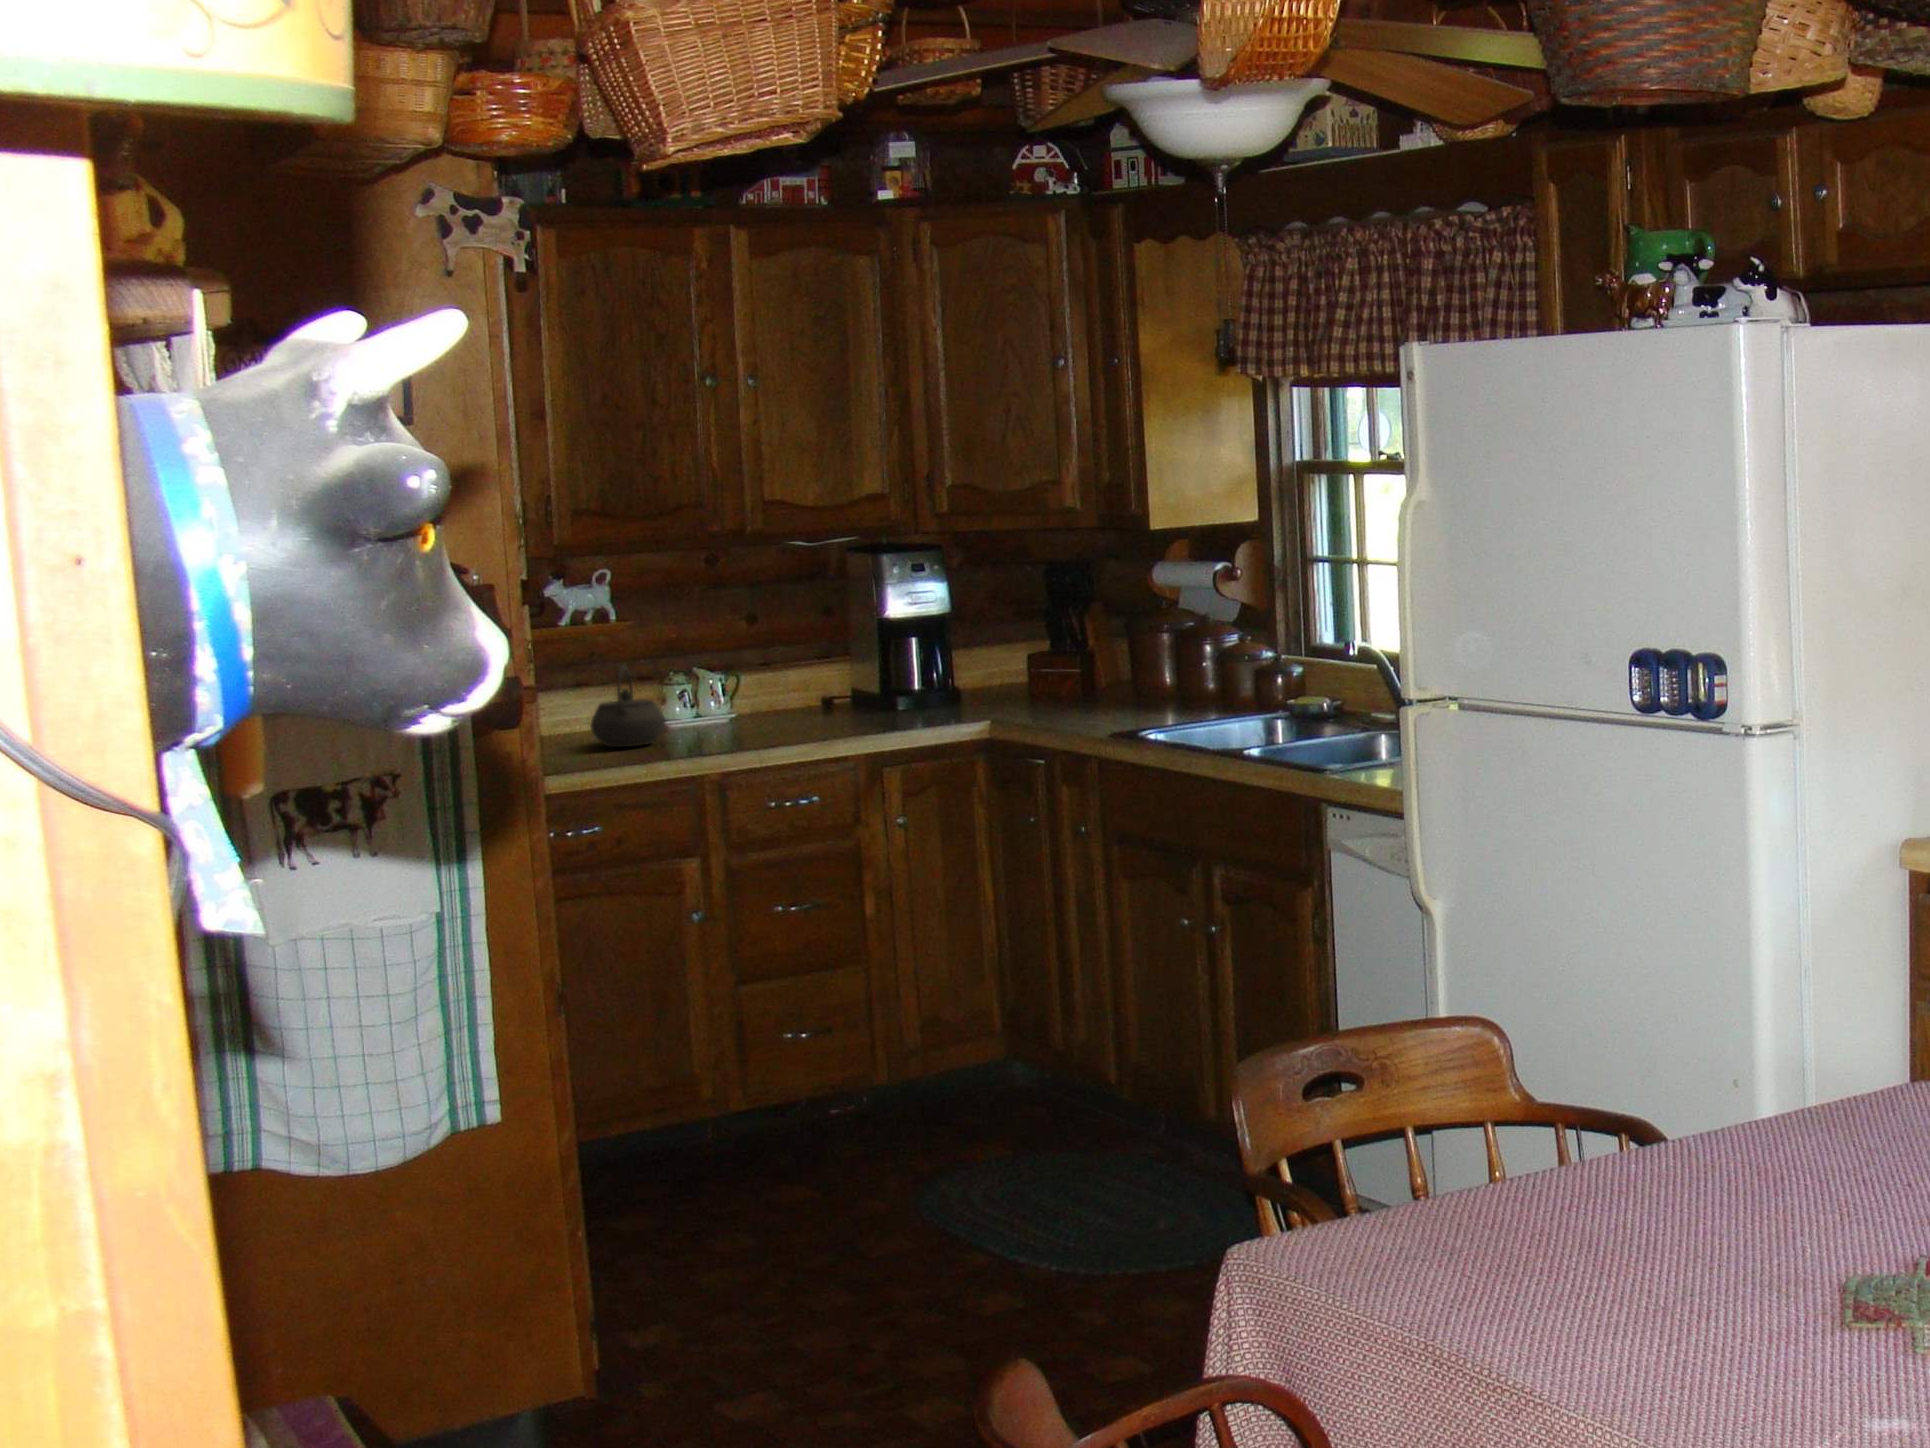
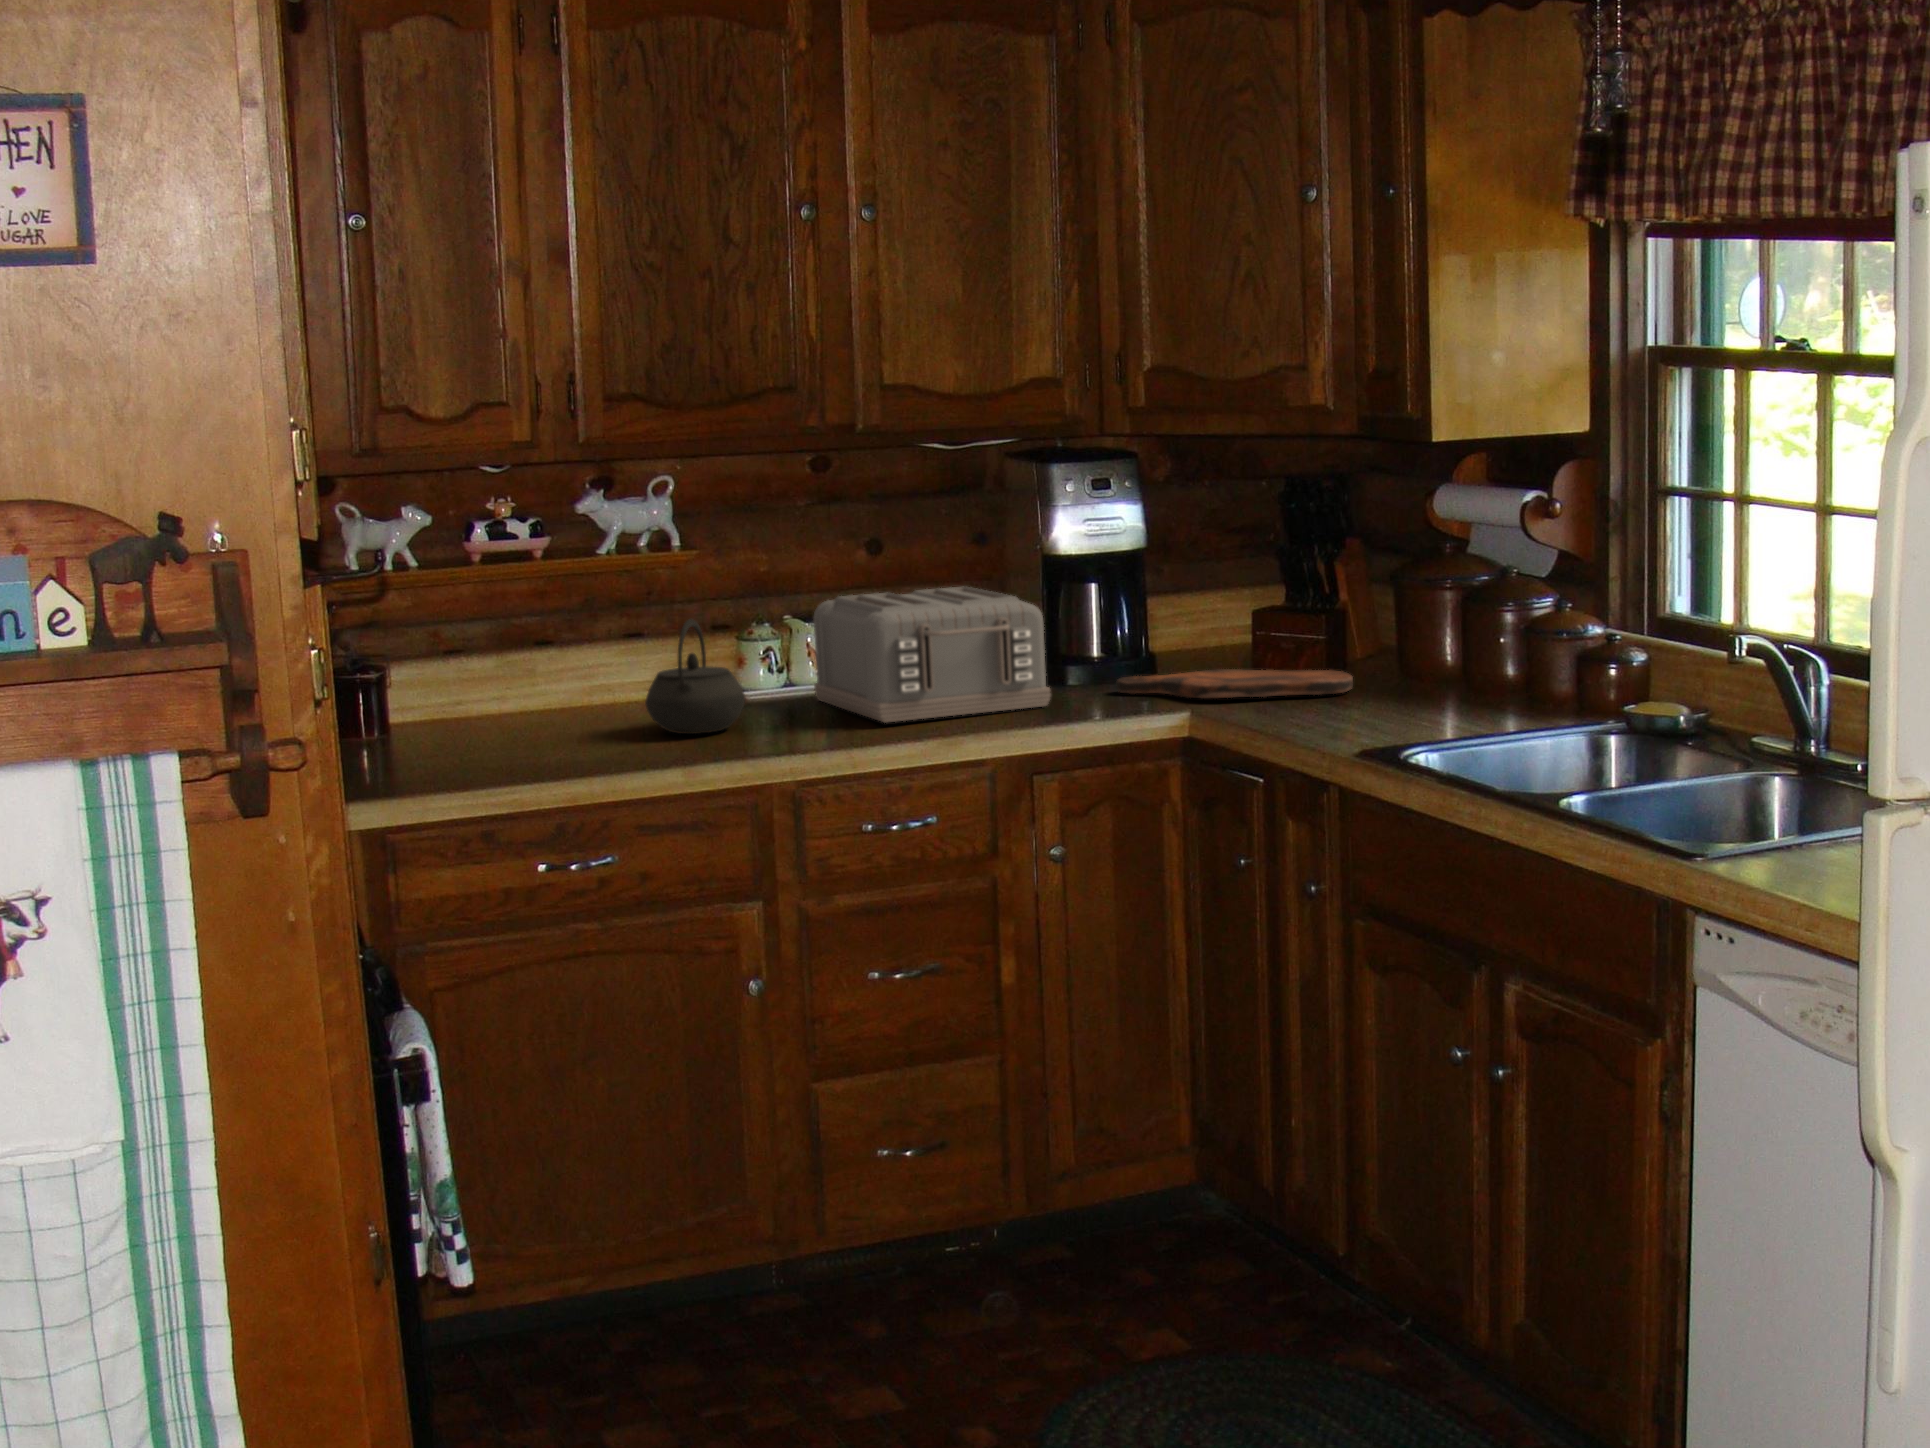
toaster: none [710,641,891,734] -> present [814,587,1051,722]
cutting board: none [937,692,1109,712] -> present [1116,669,1353,698]

